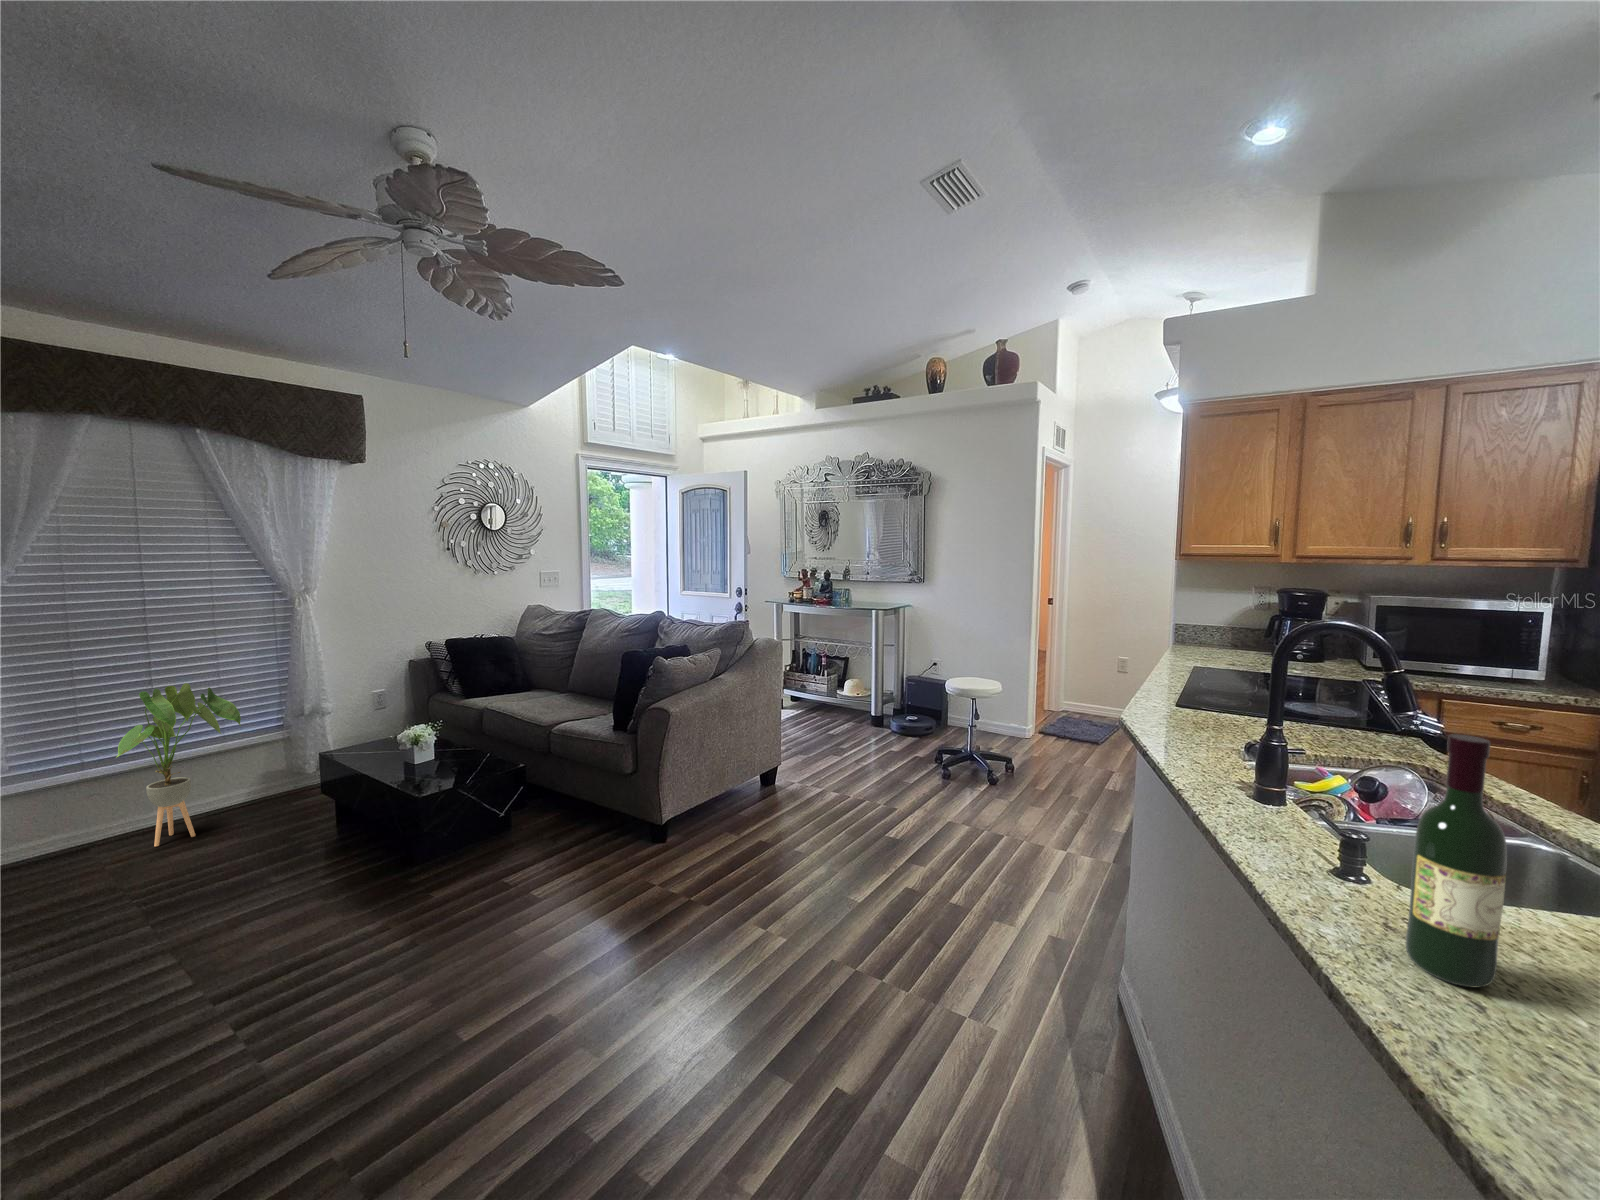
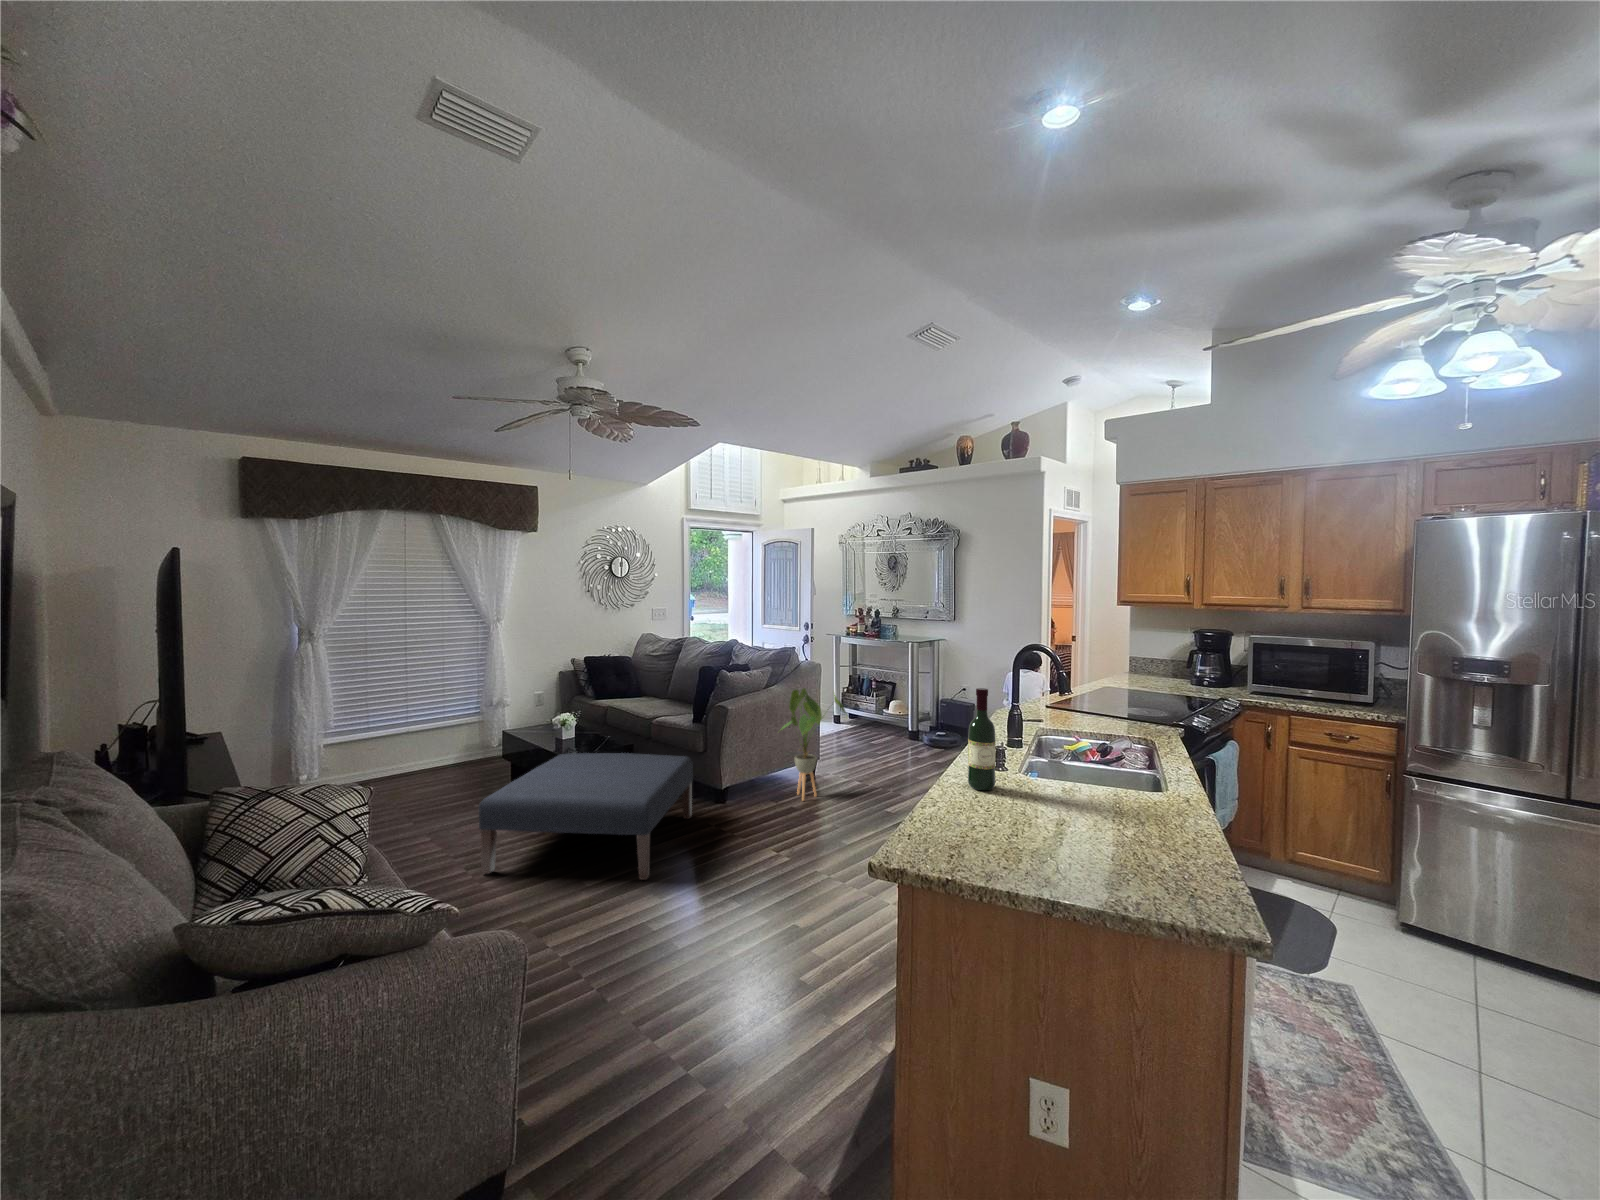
house plant: present [117,683,241,846] -> present [782,688,846,800]
ottoman: none [230,789,622,1049] -> present [479,753,693,880]

